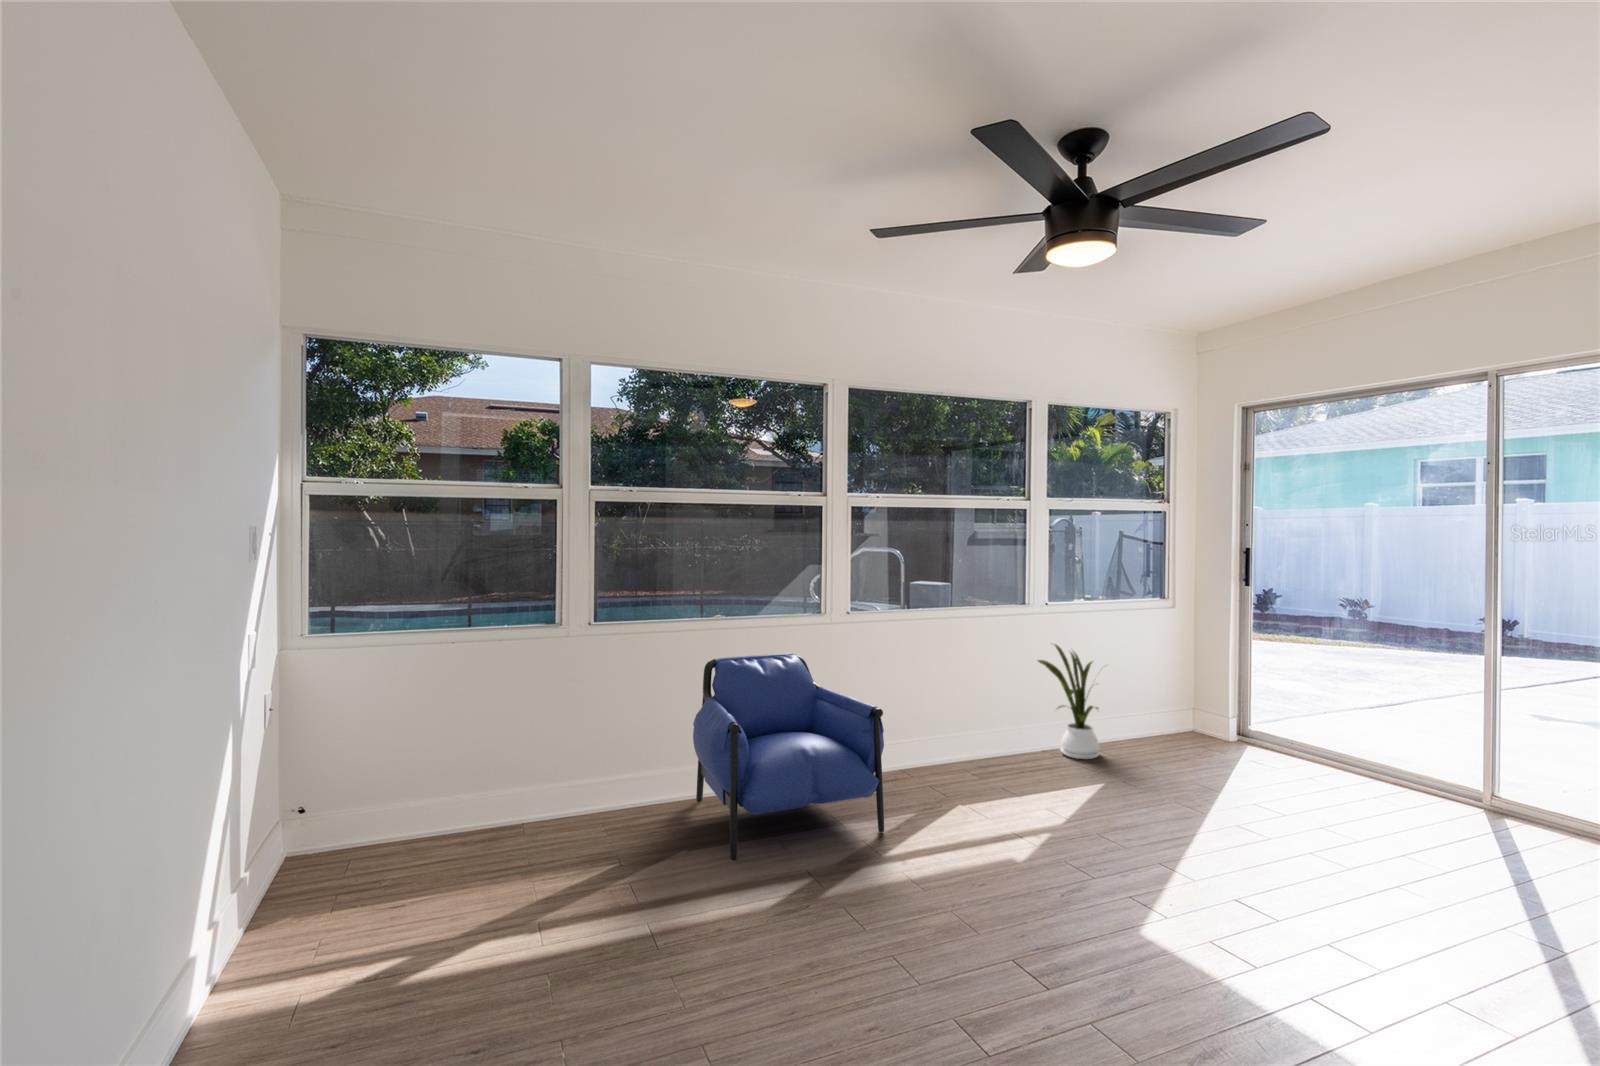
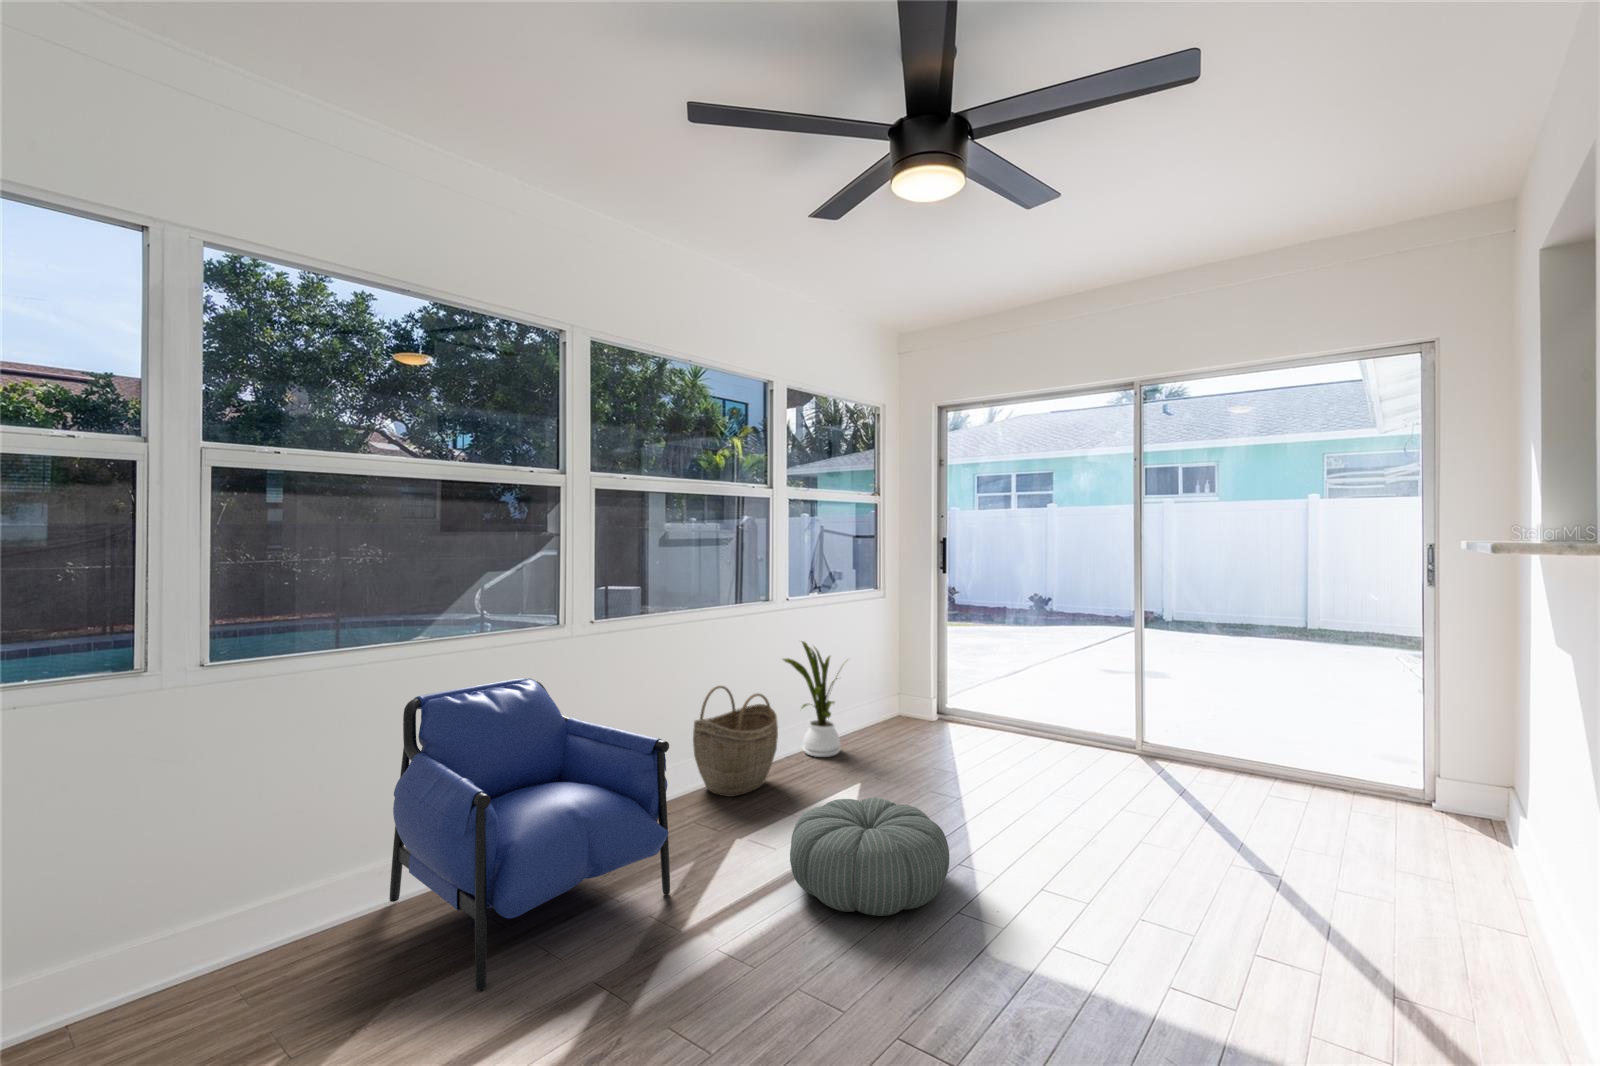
woven basket: none [940,678,1020,777] -> present [693,686,778,797]
pouf: none [981,782,1134,881] -> present [790,798,949,916]

